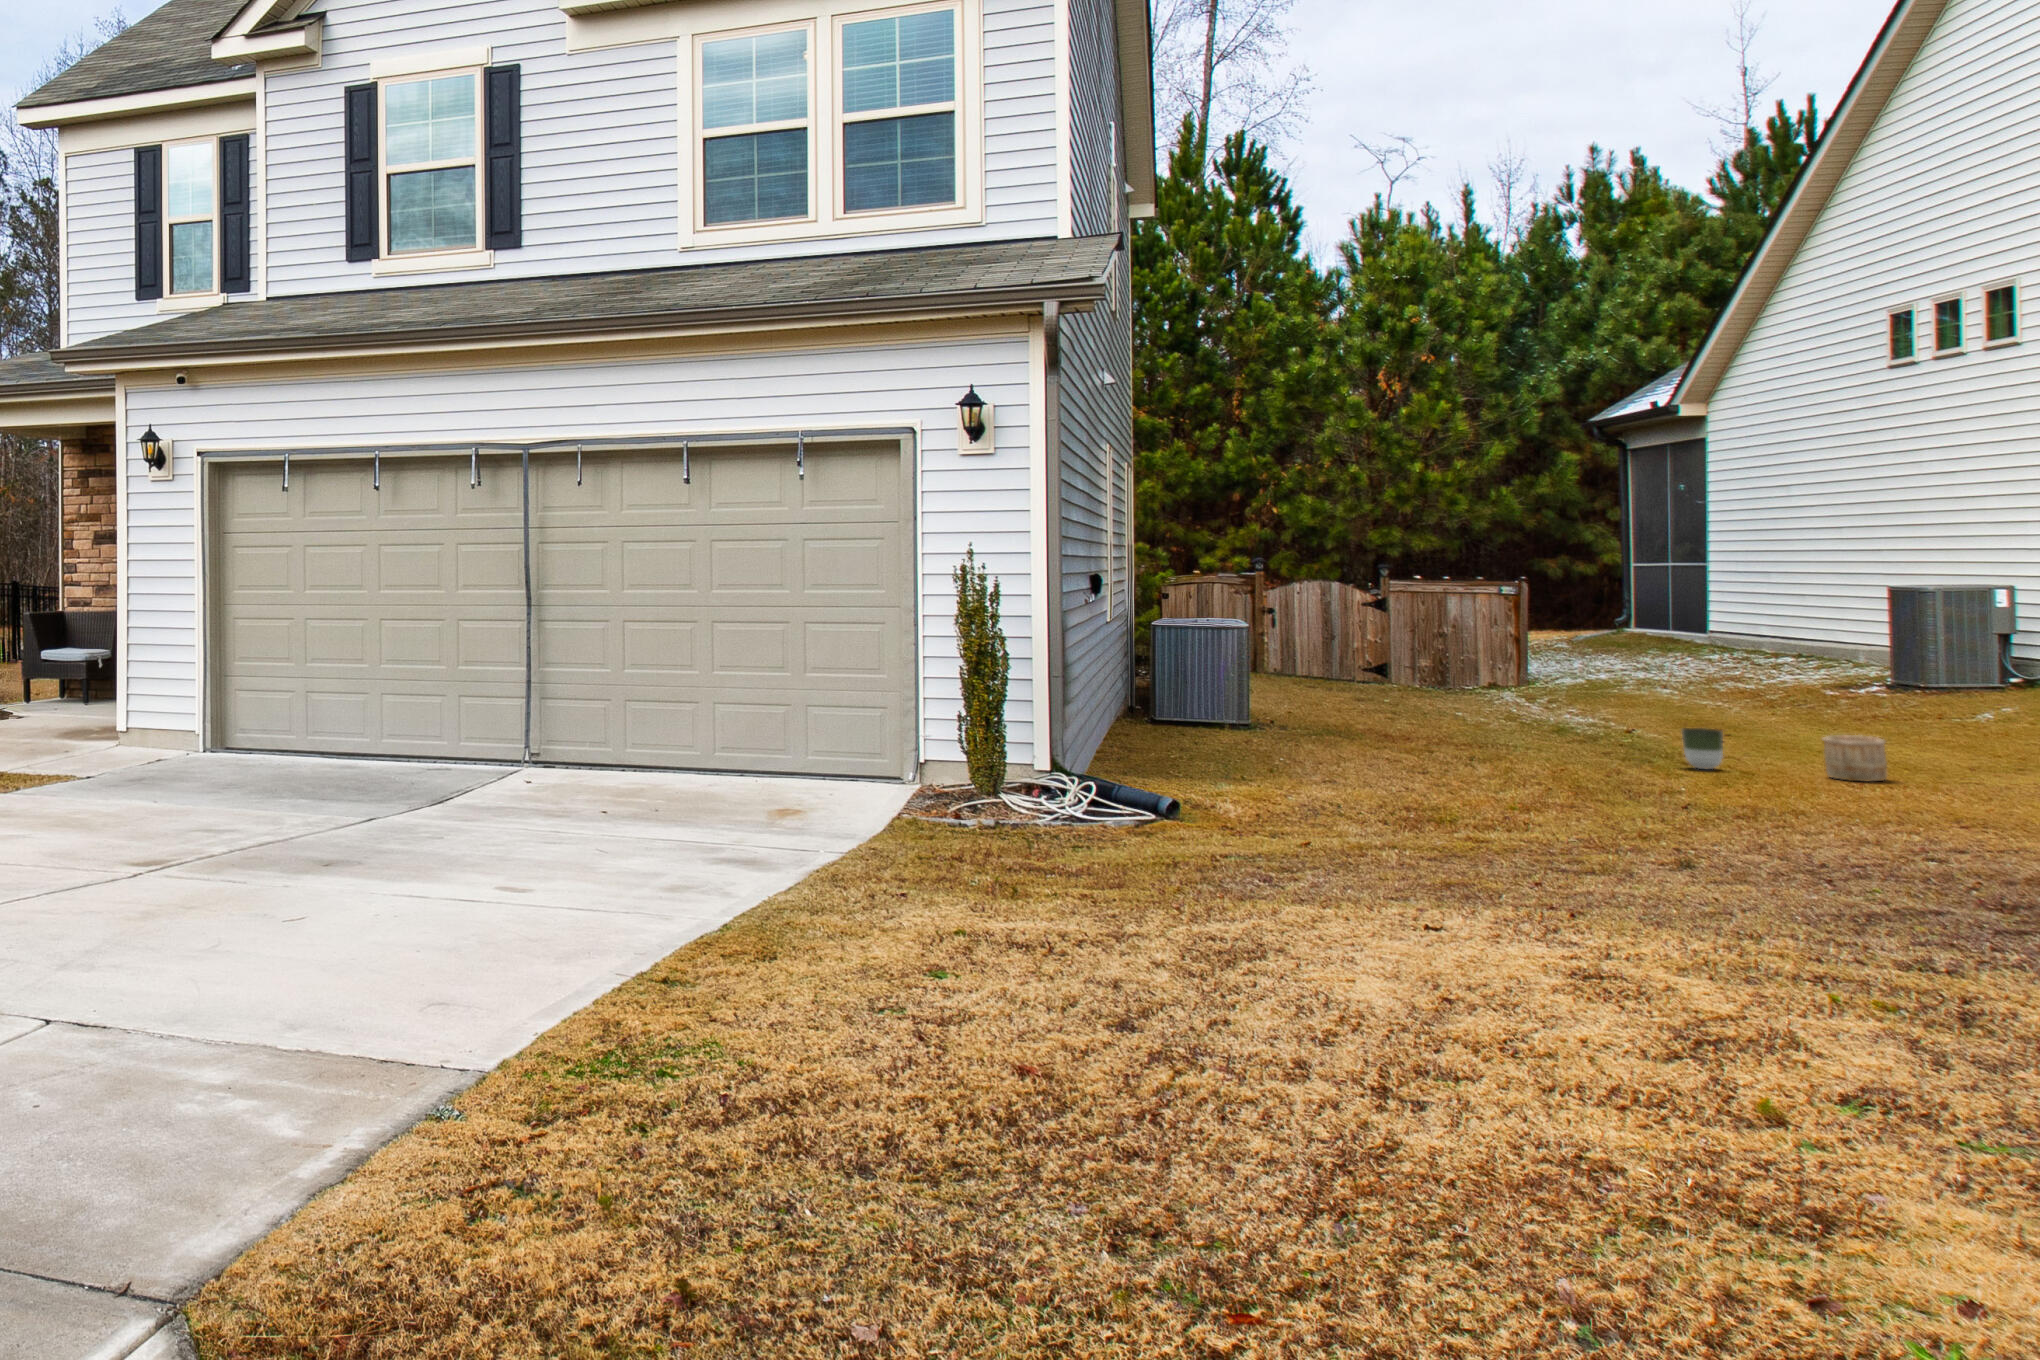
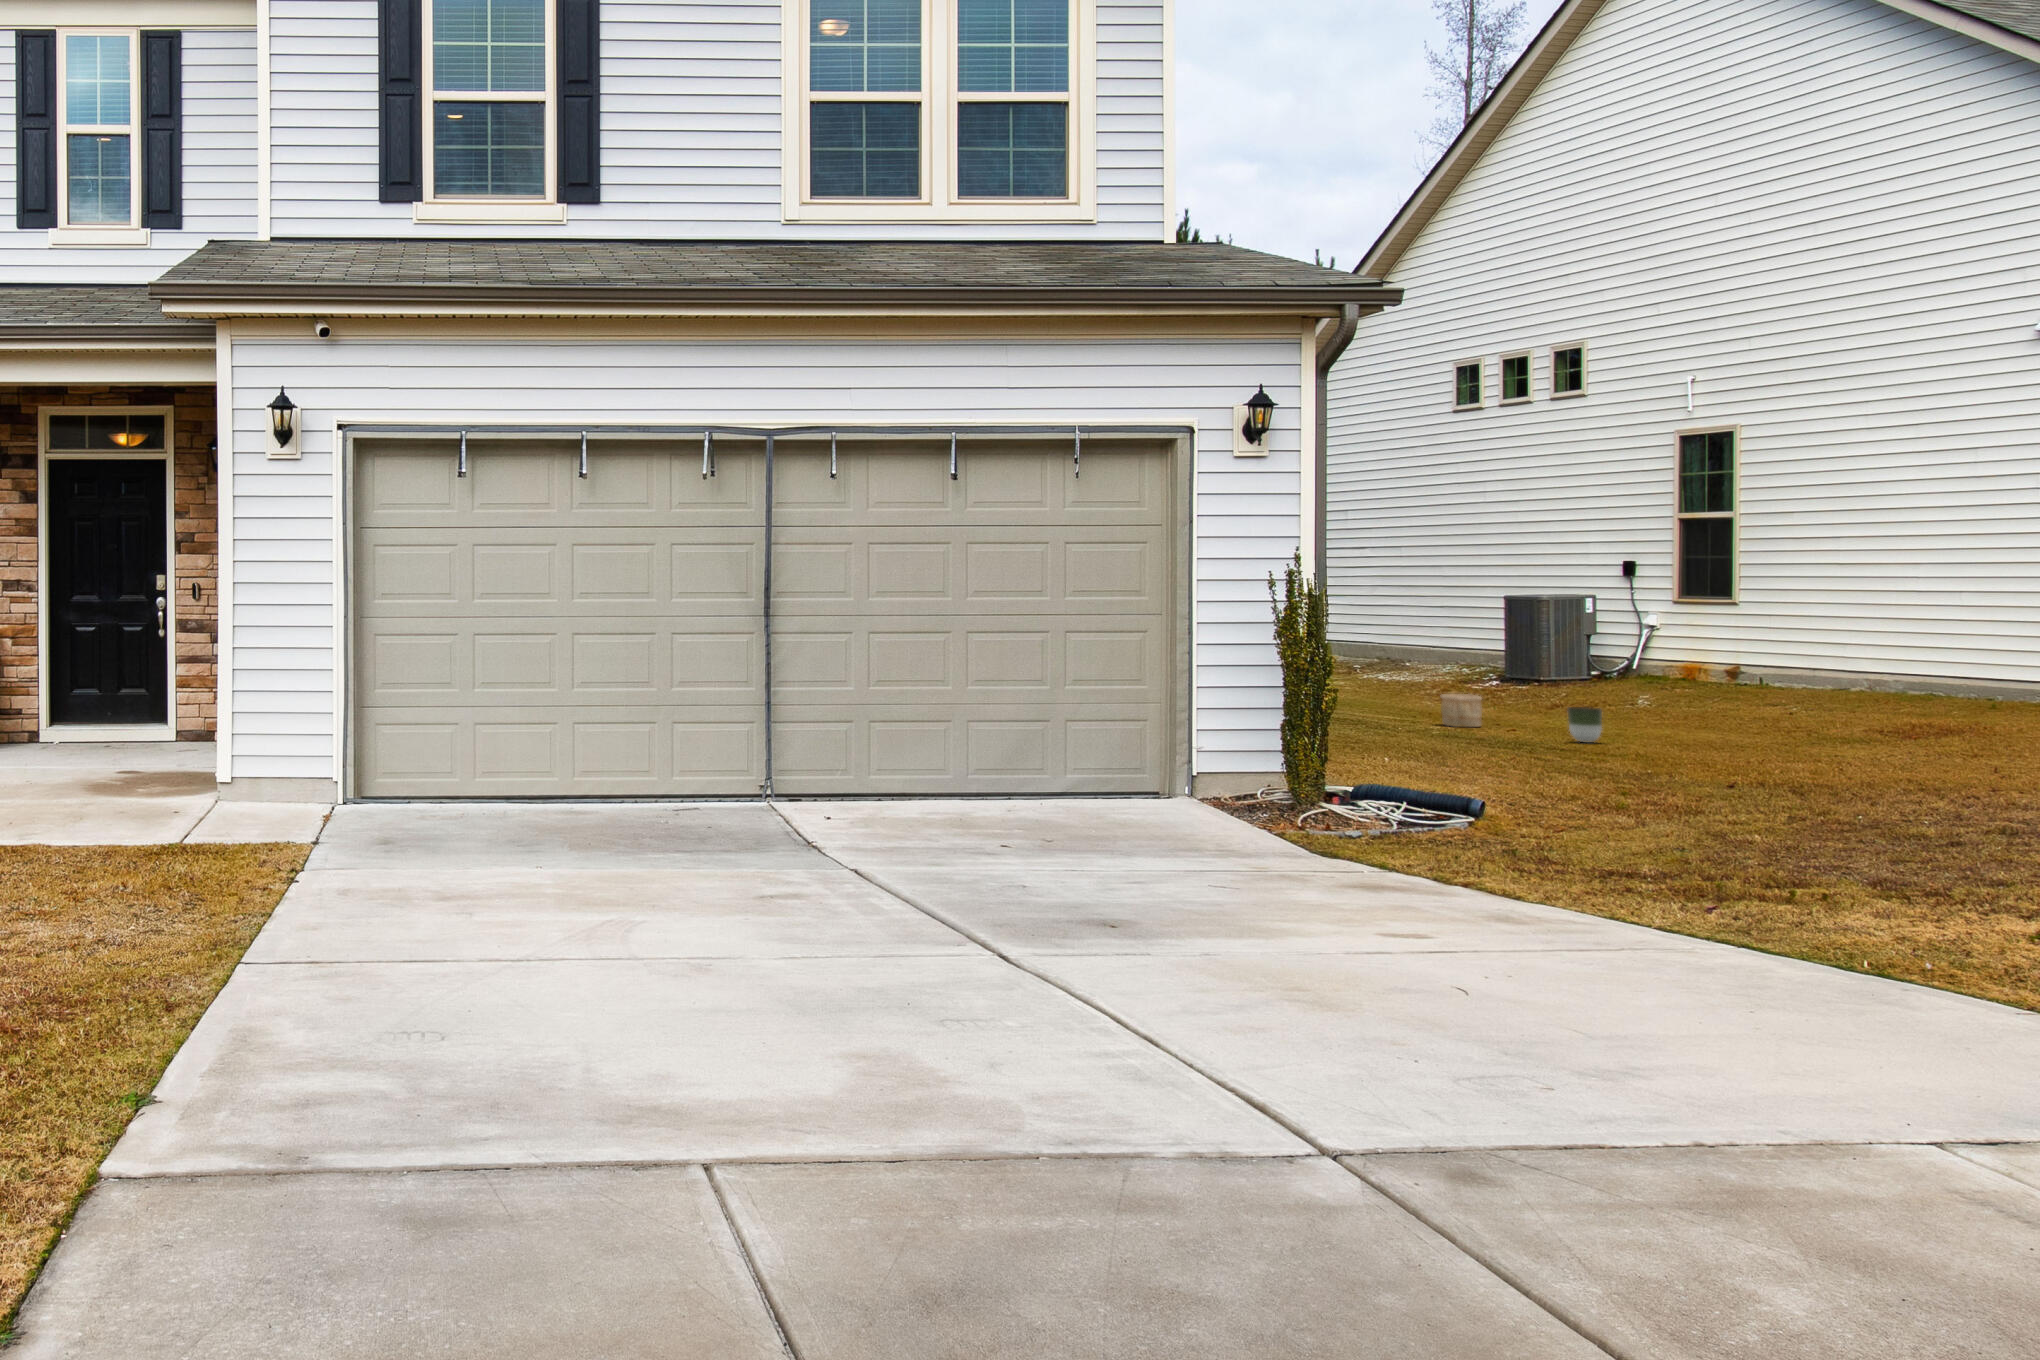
wooden bucket: present [1823,735,1887,782] -> present [1440,694,1482,727]

